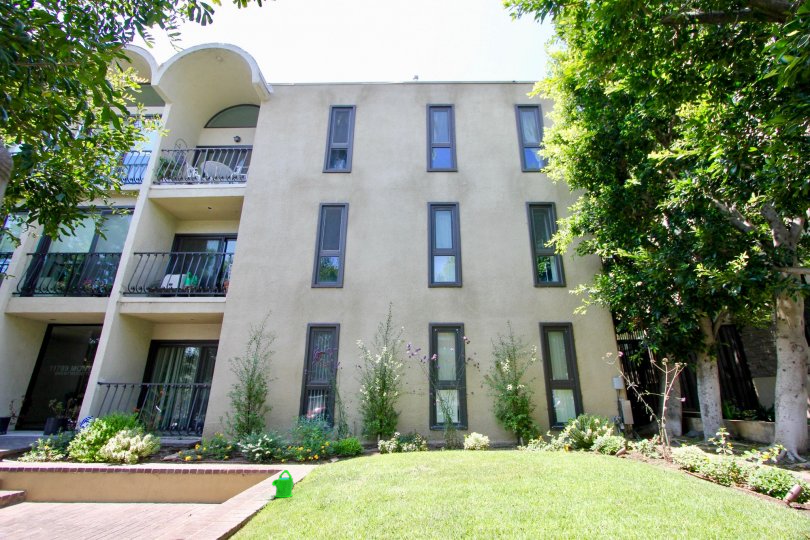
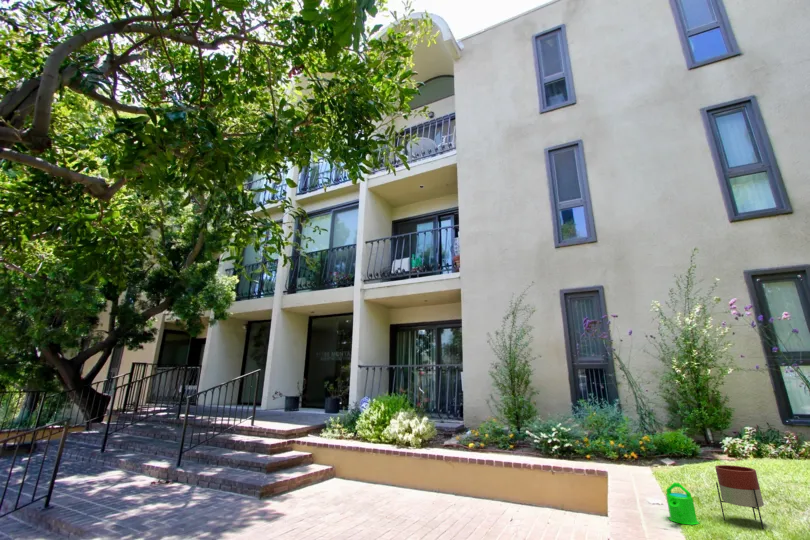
planter: none [311,457,335,496] -> present [715,465,764,529]

